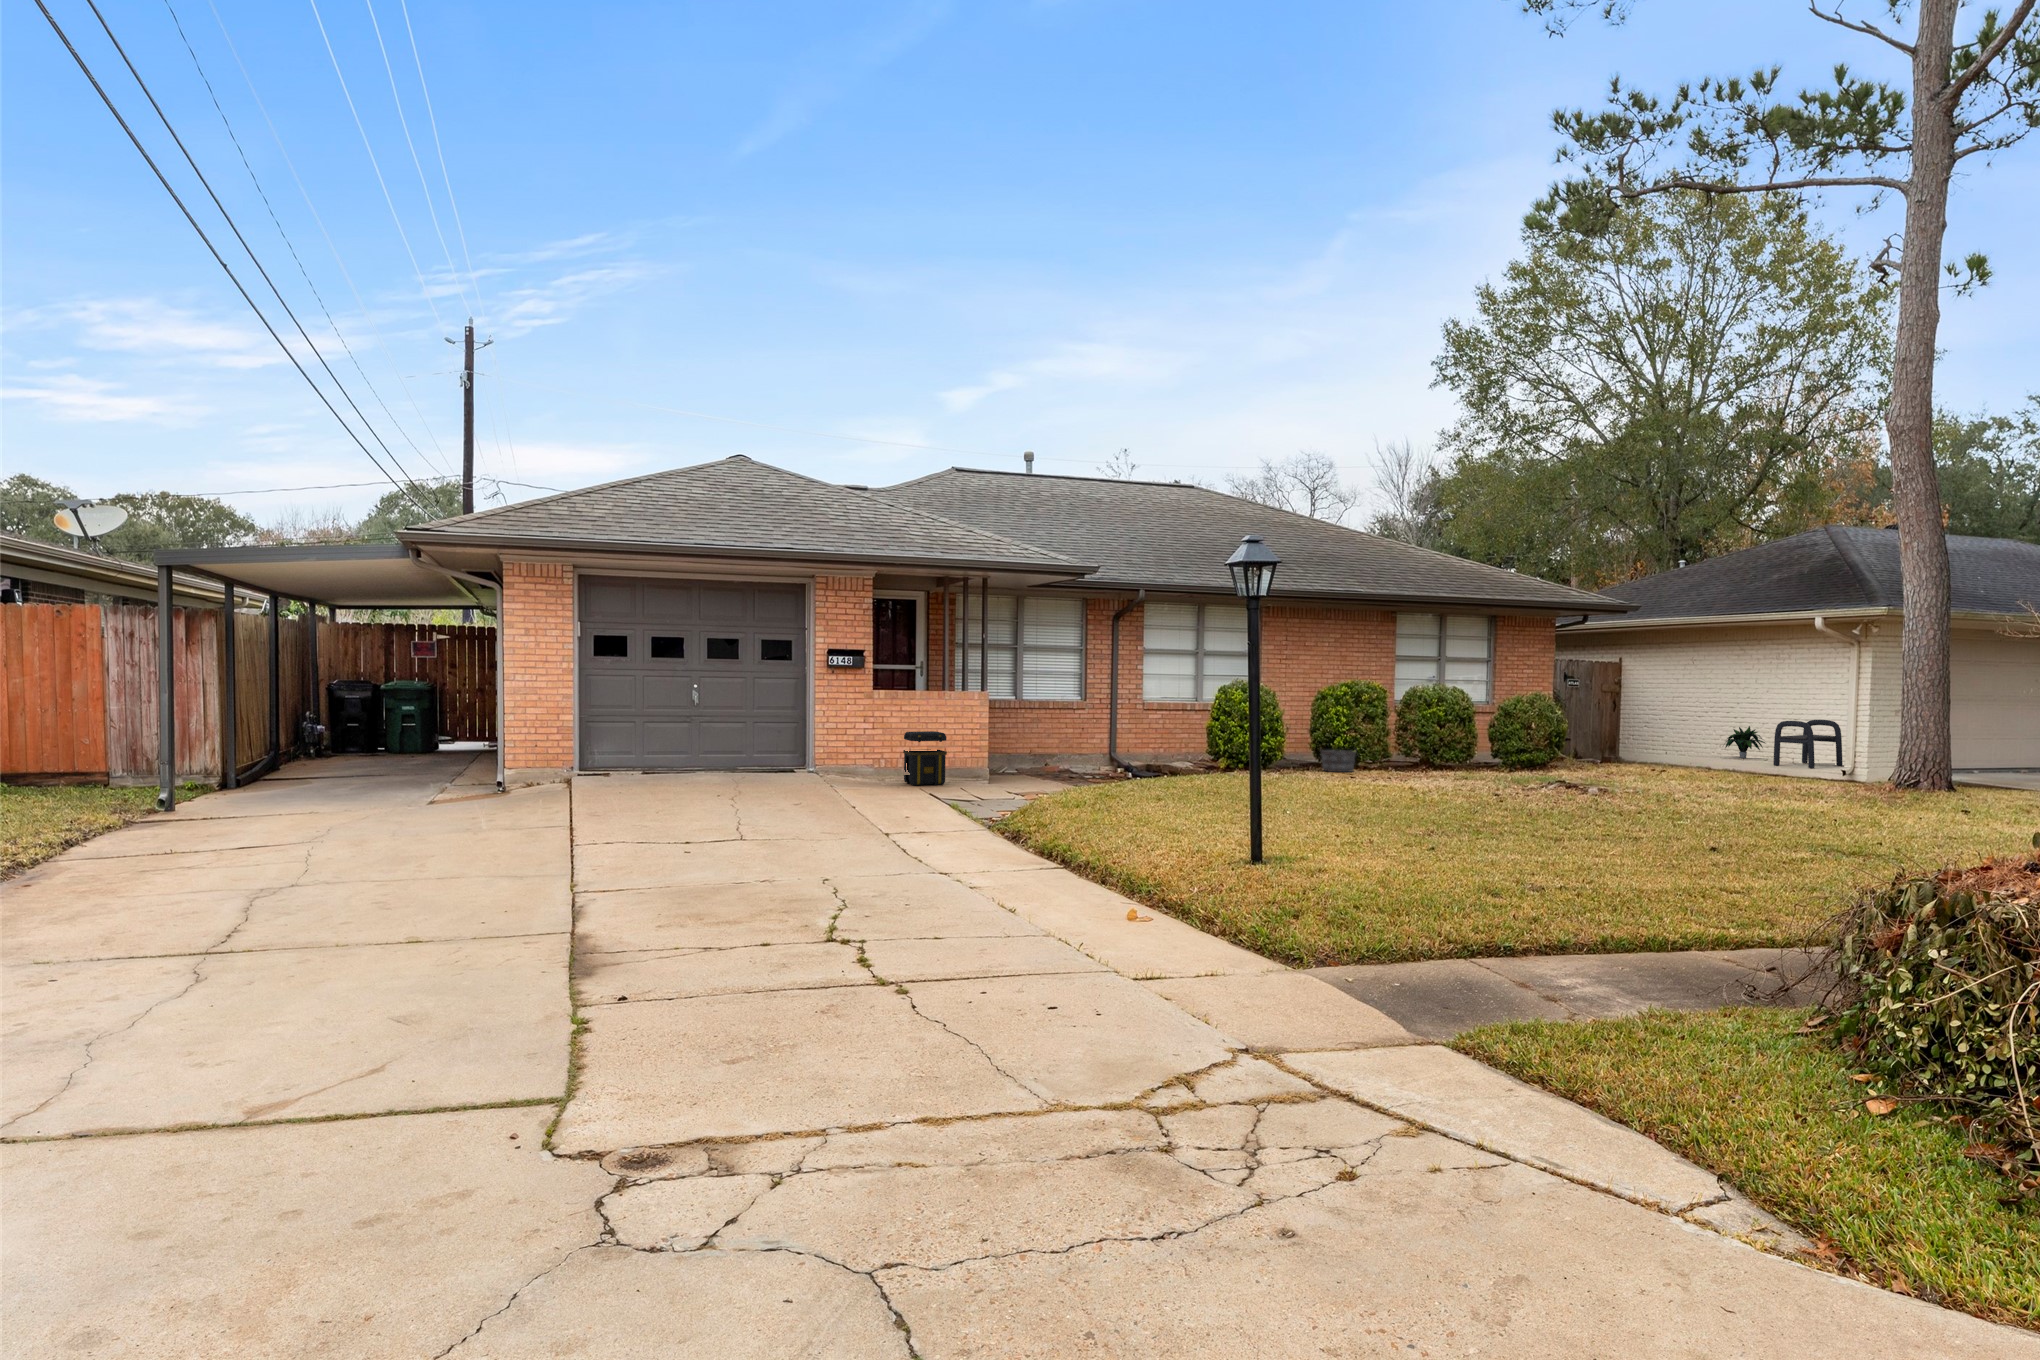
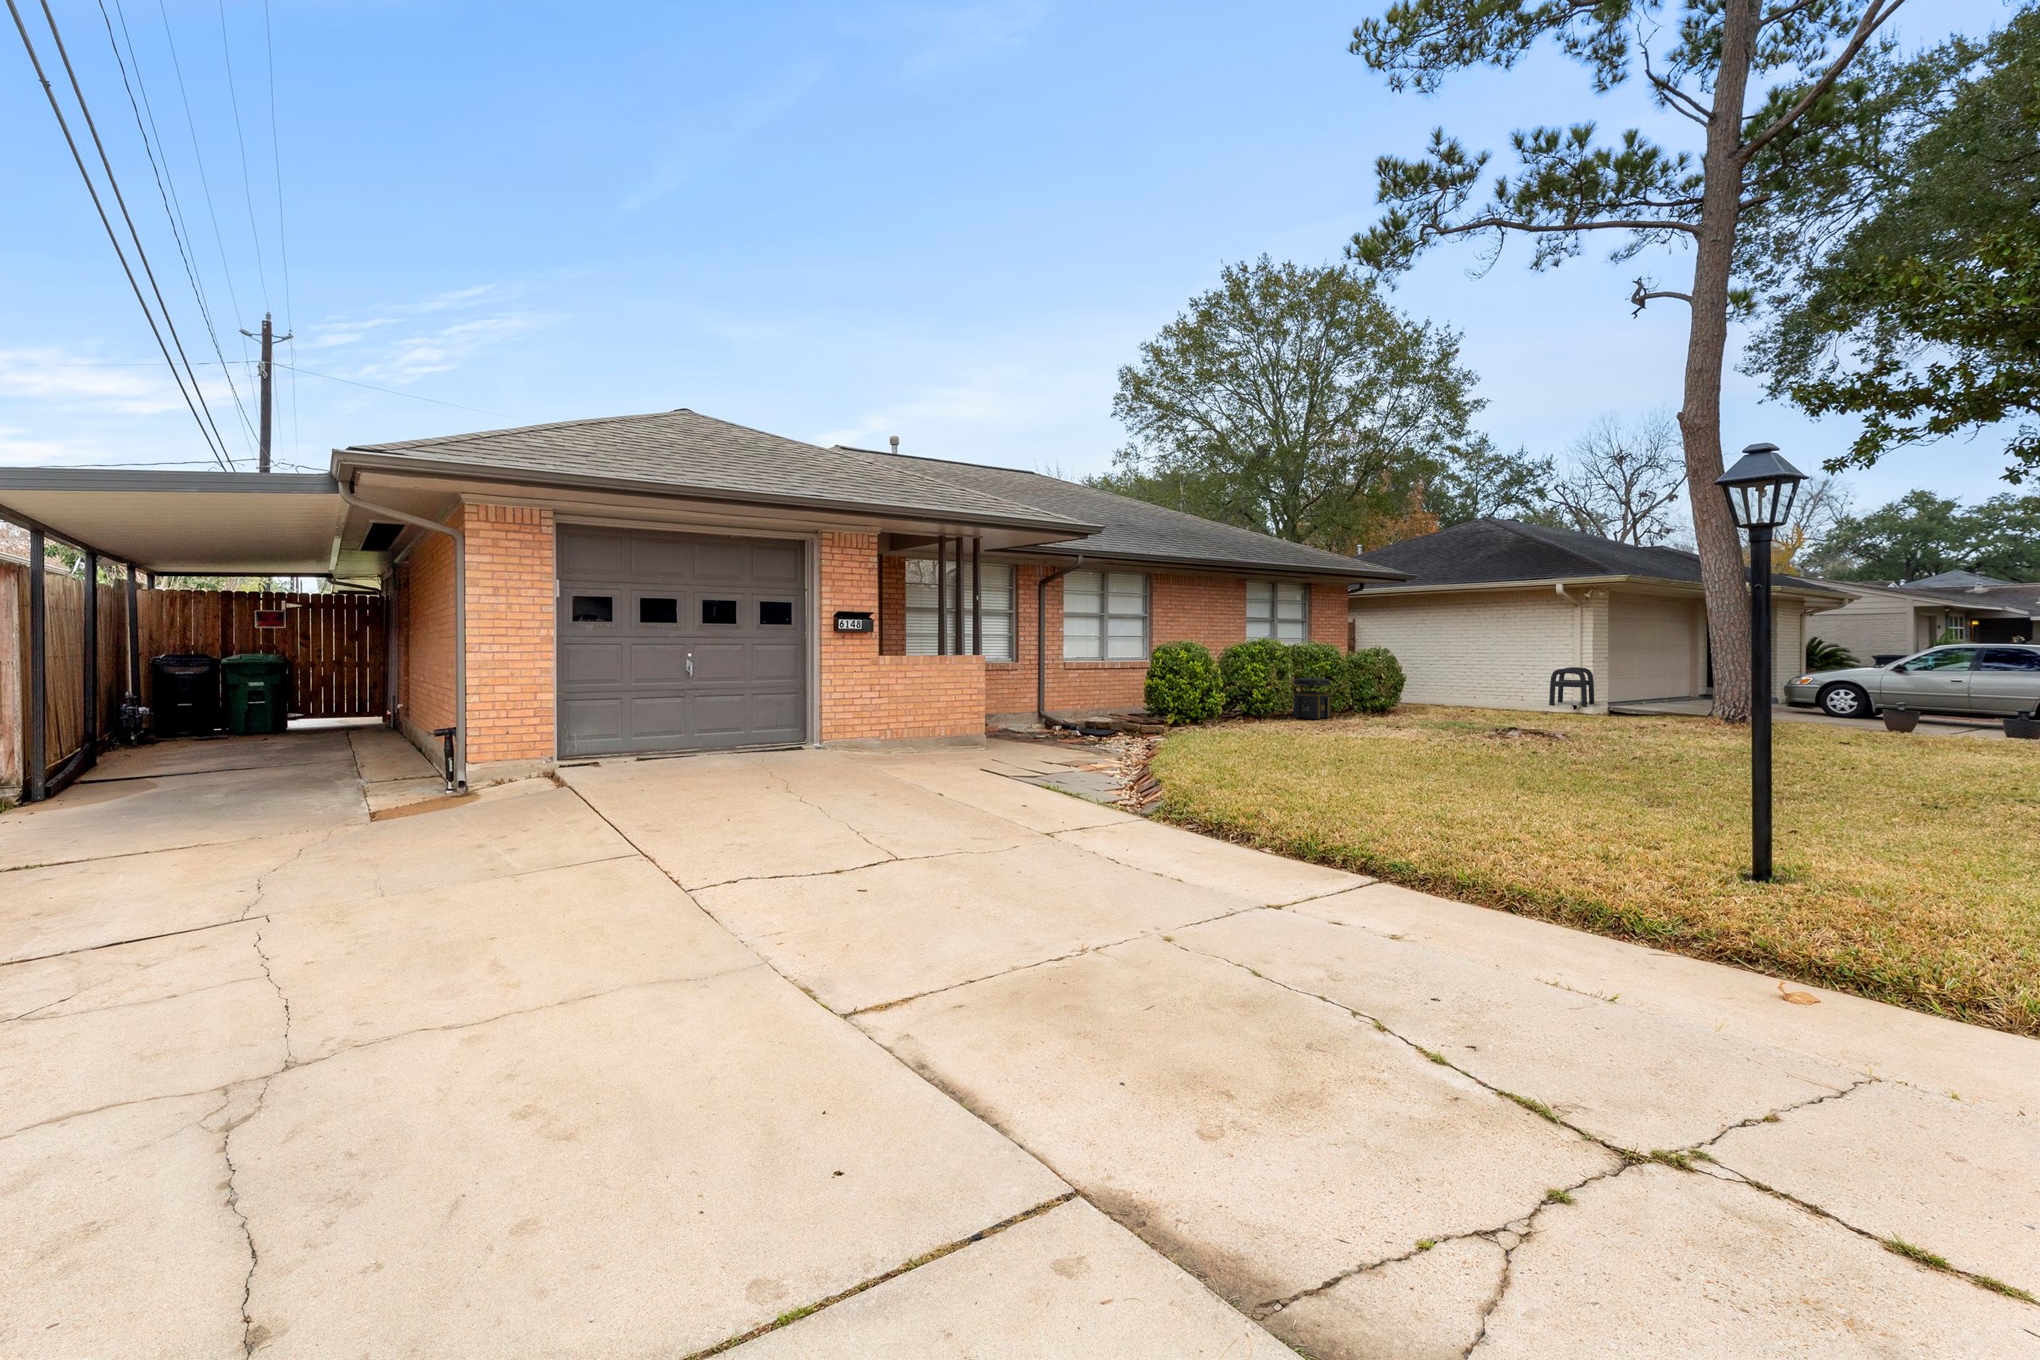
potted plant: present [1725,726,1765,758] -> none [1485,673,1524,699]
toolbox: present [903,731,947,786] -> present [1293,678,1332,720]
bucket: present [1320,748,1357,772] -> none [1245,702,1282,724]

